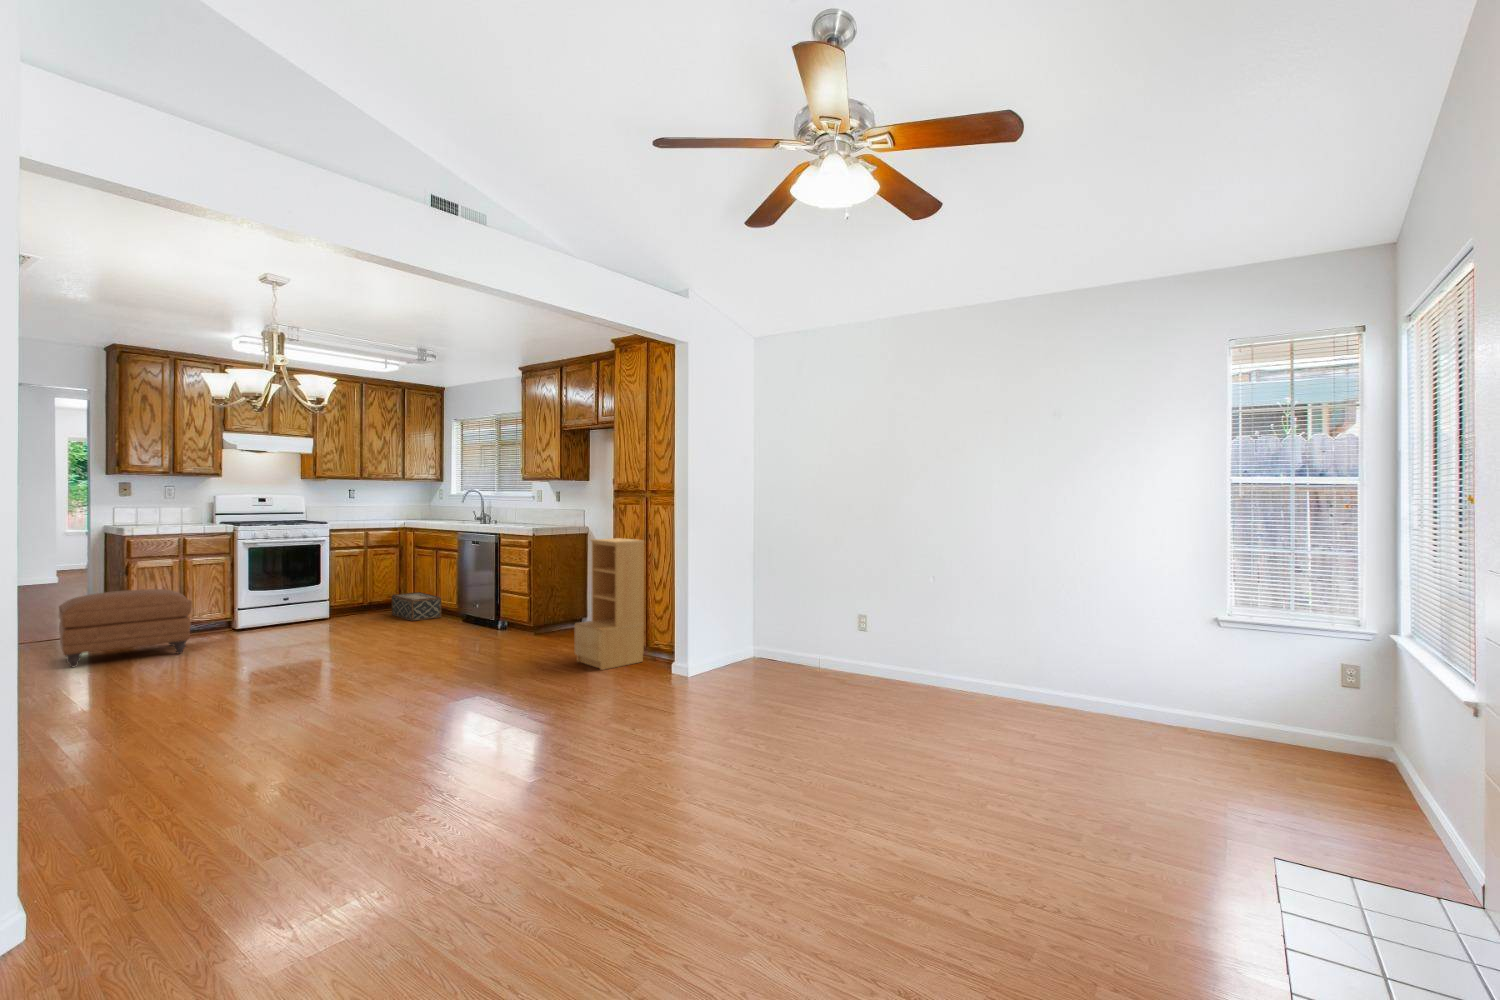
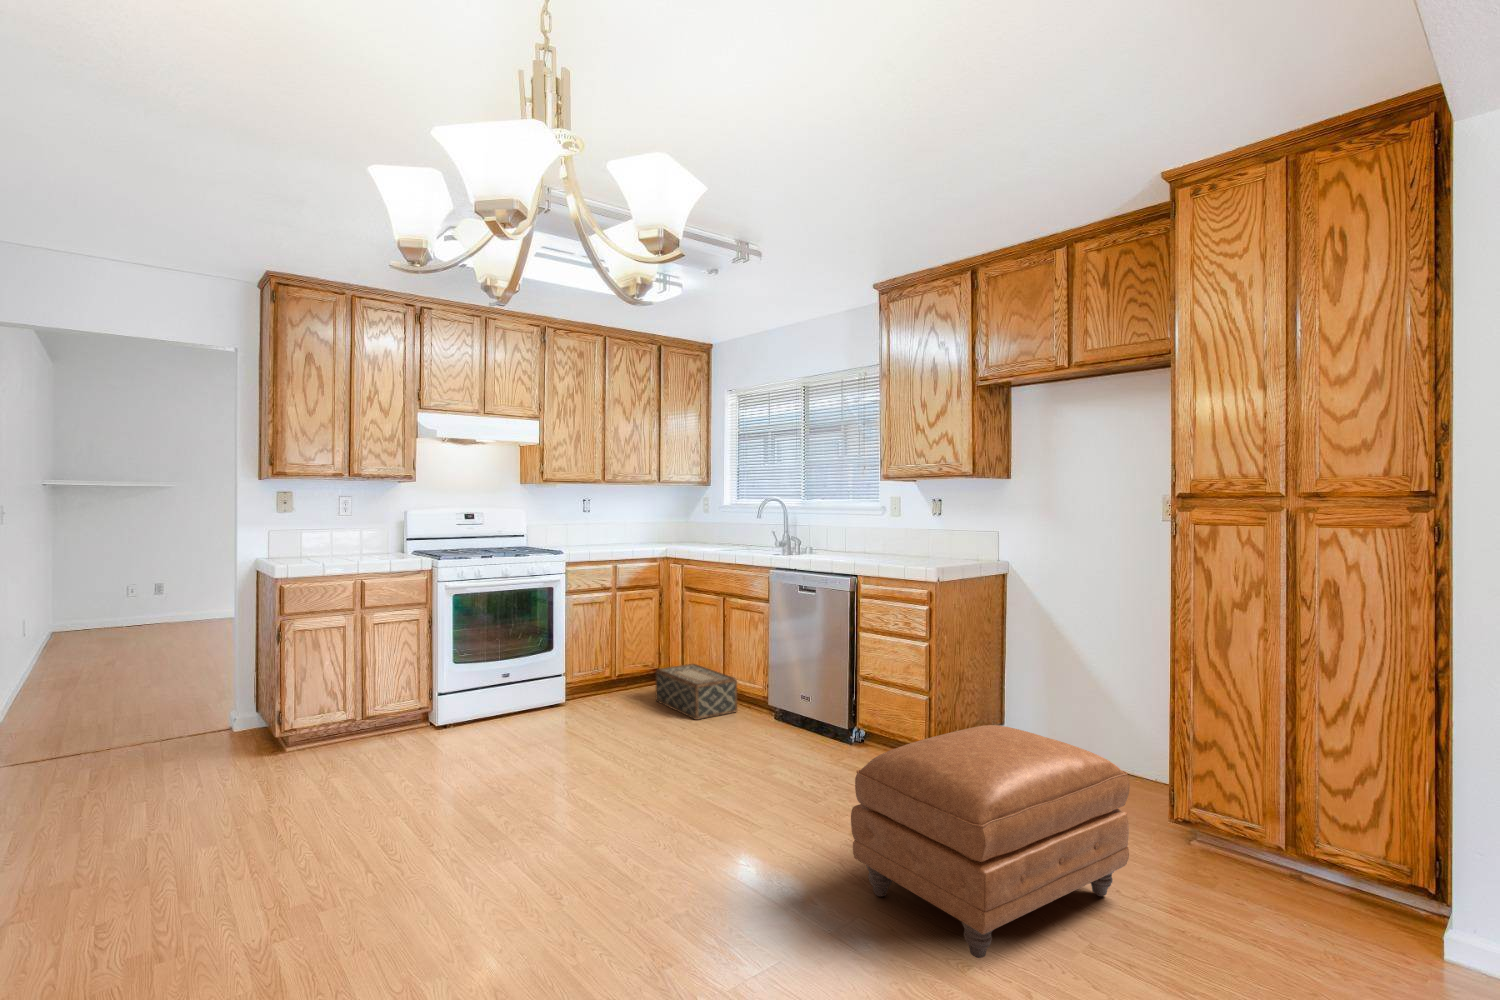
bookshelf: present [574,538,644,670] -> none [1146,603,1325,950]
ottoman: present [59,589,192,667] -> present [851,725,1130,958]

